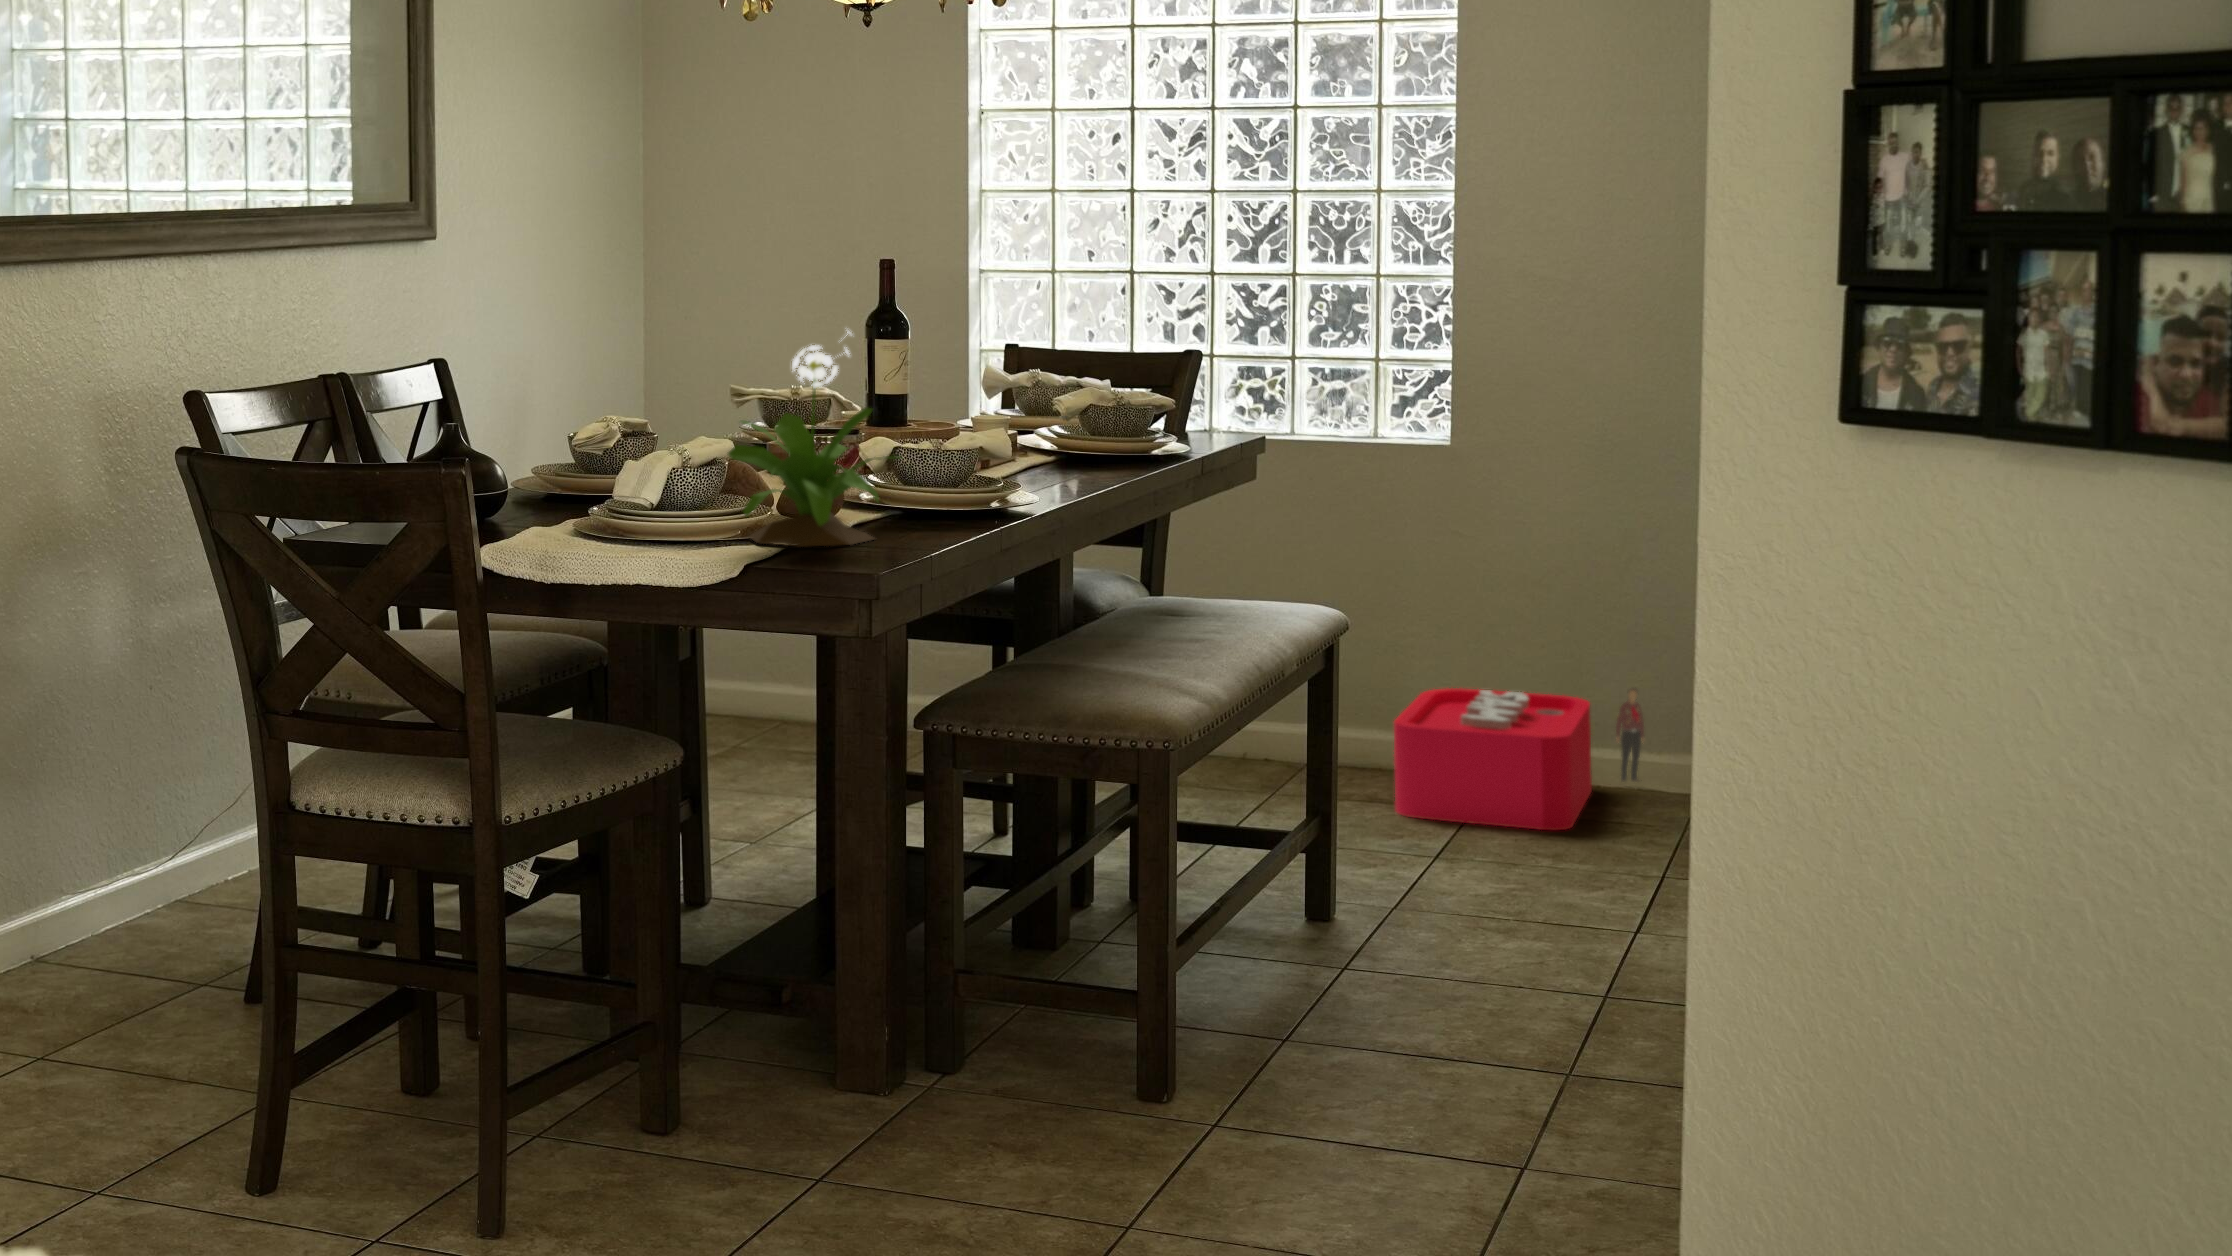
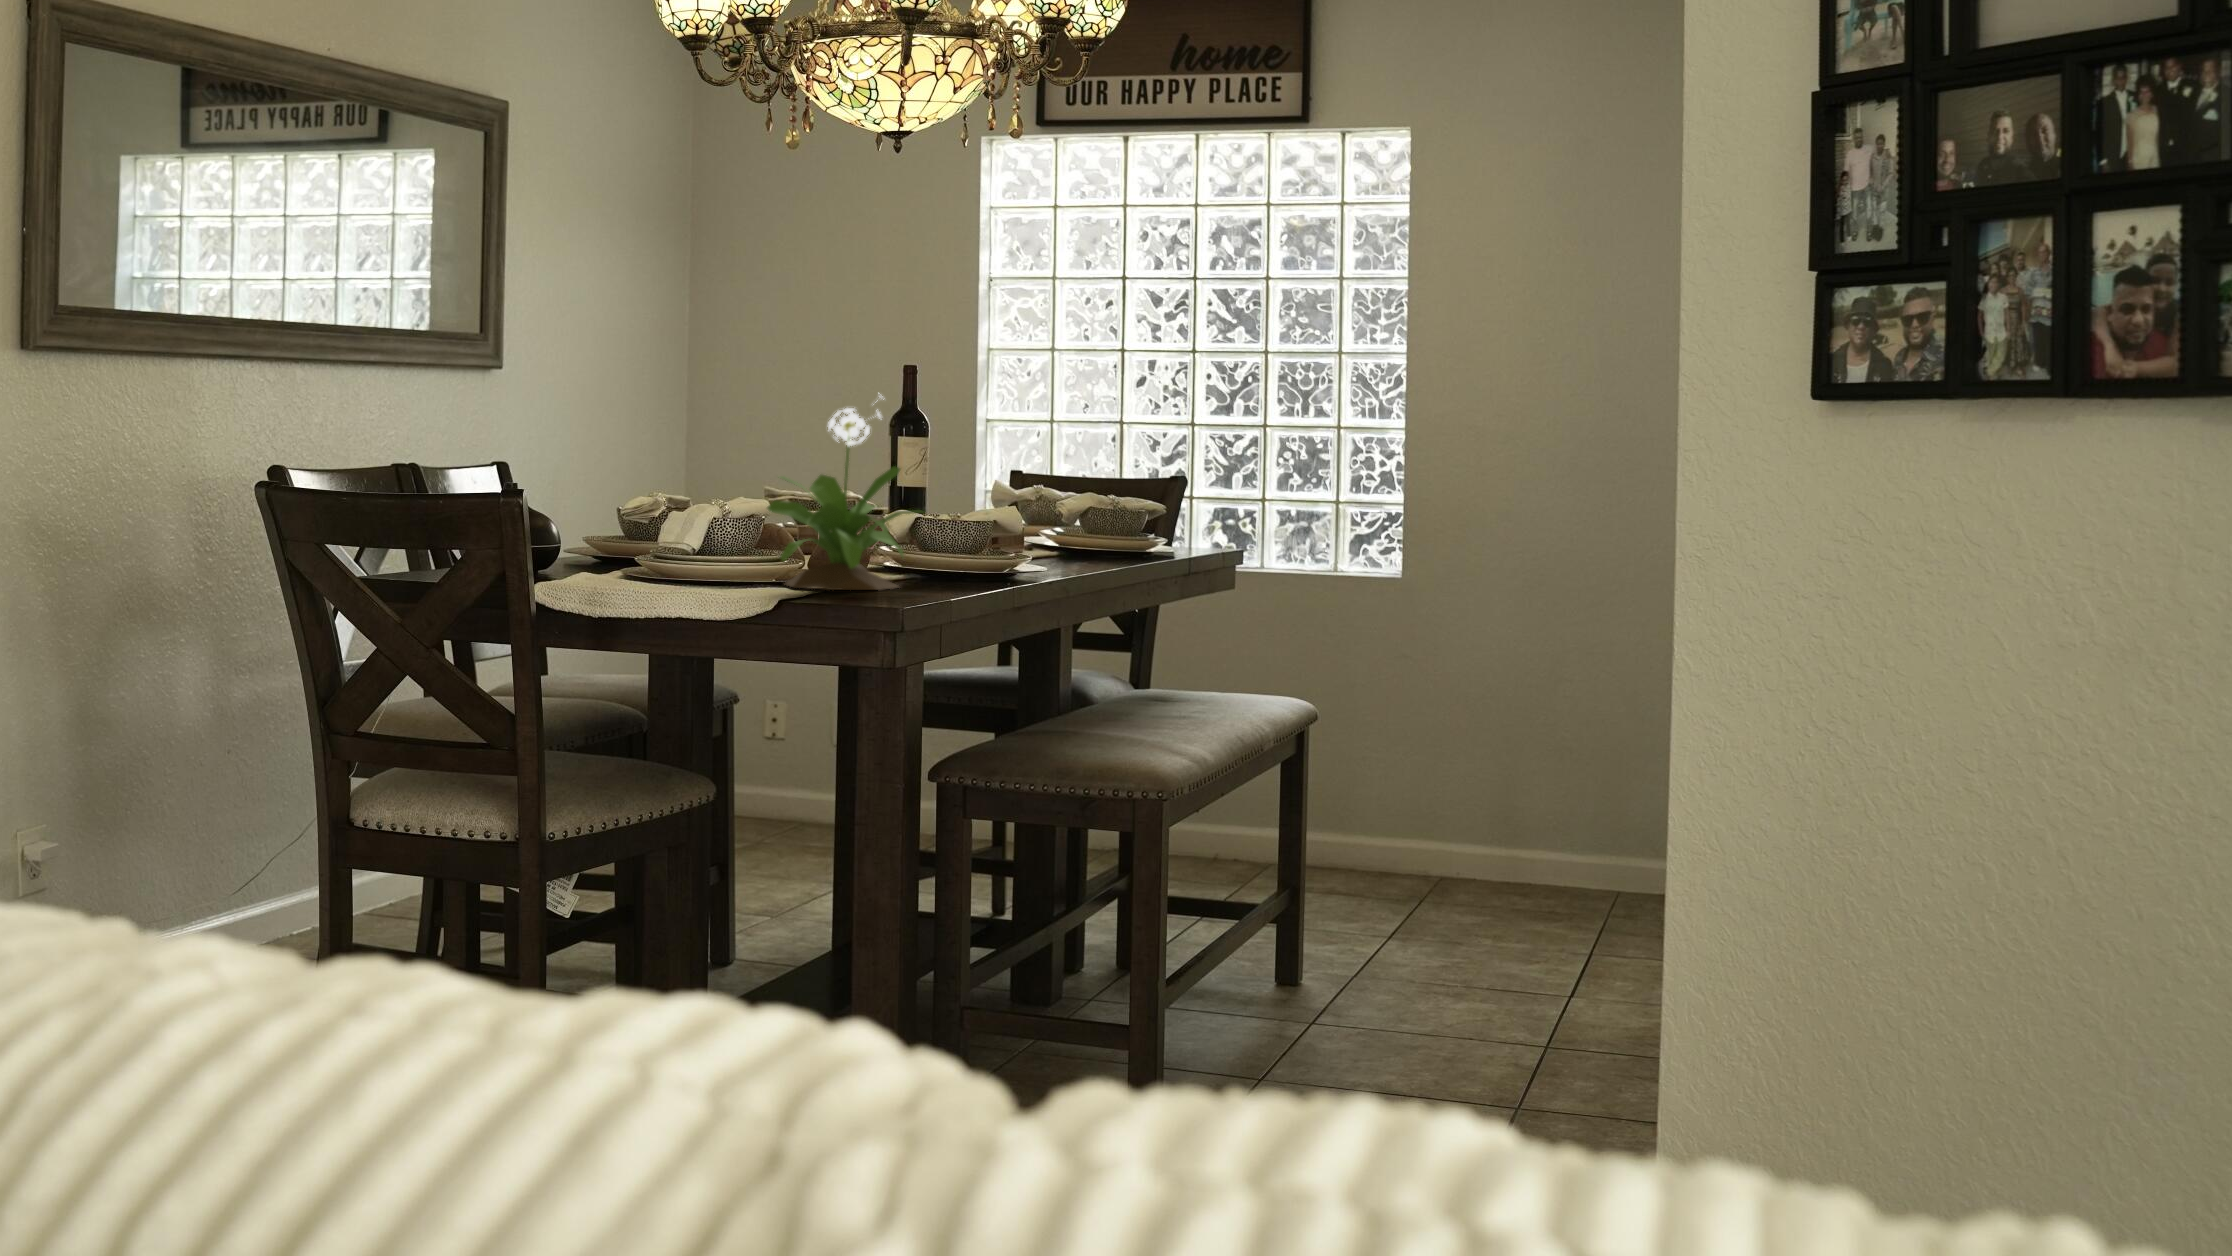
storage bin: present [1394,688,1644,830] -> none [1354,798,1576,922]

